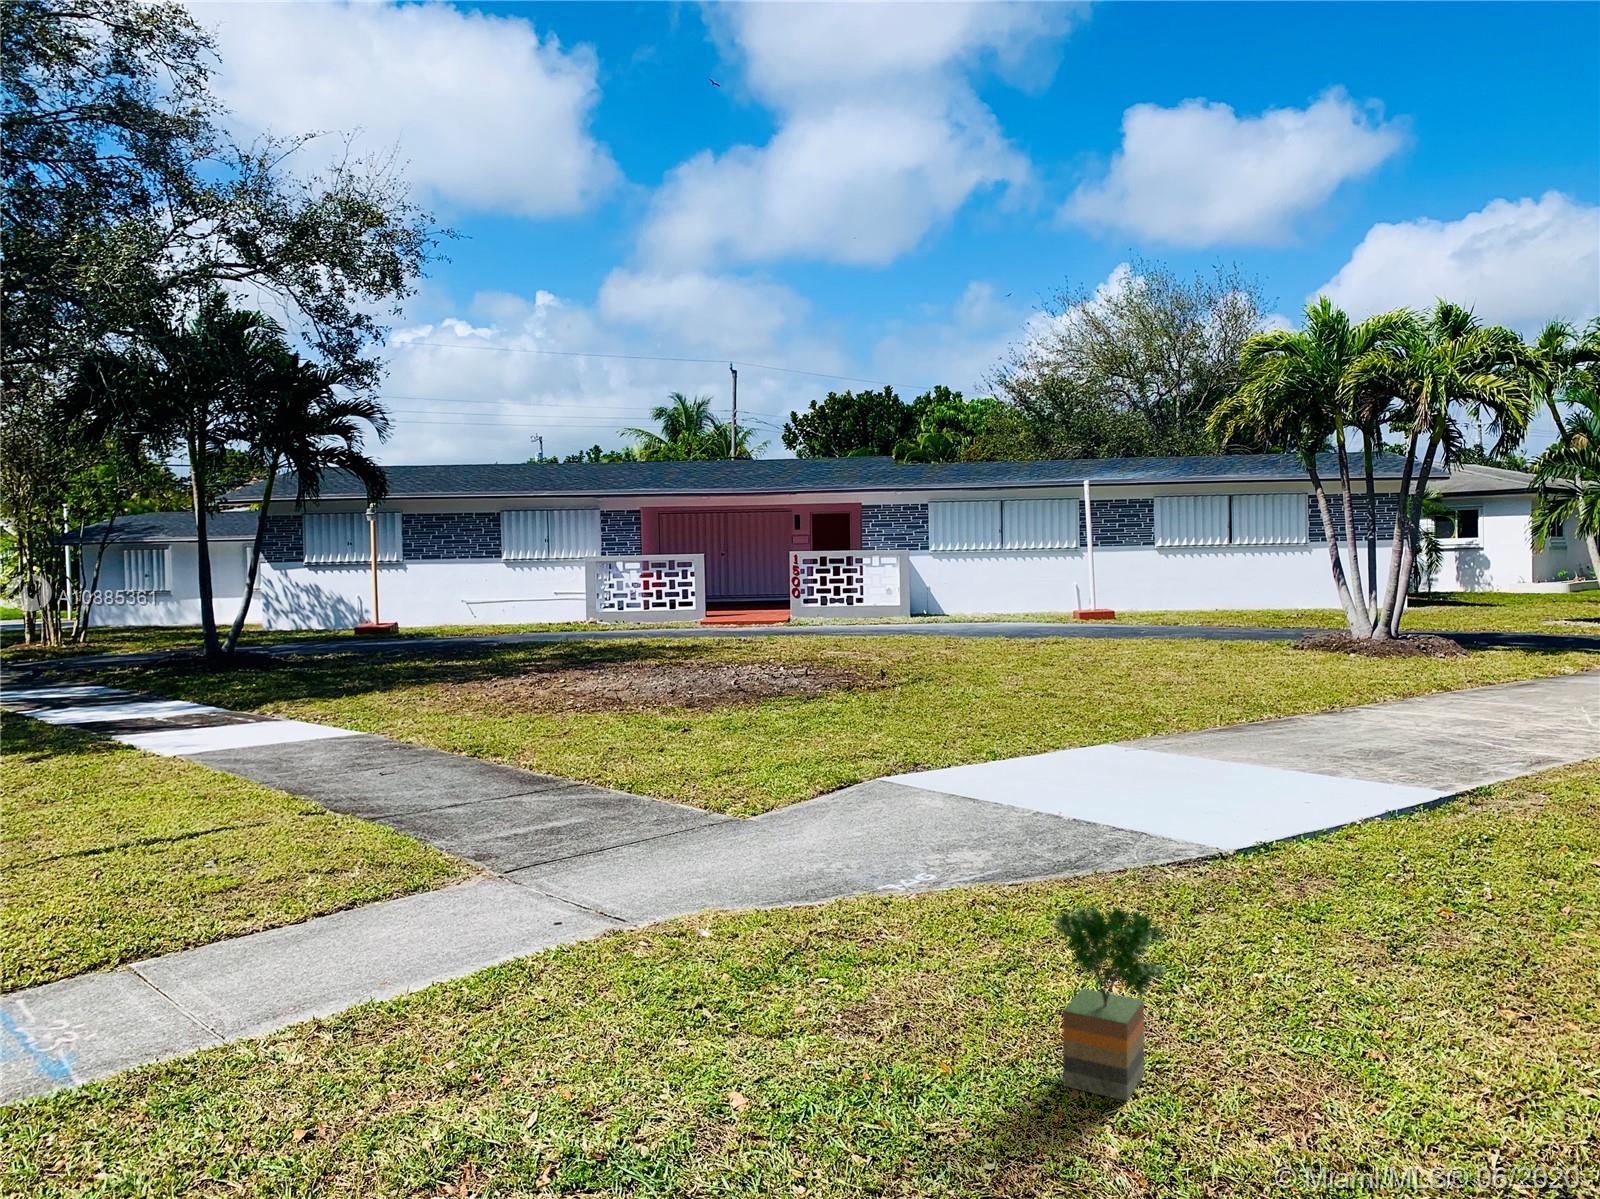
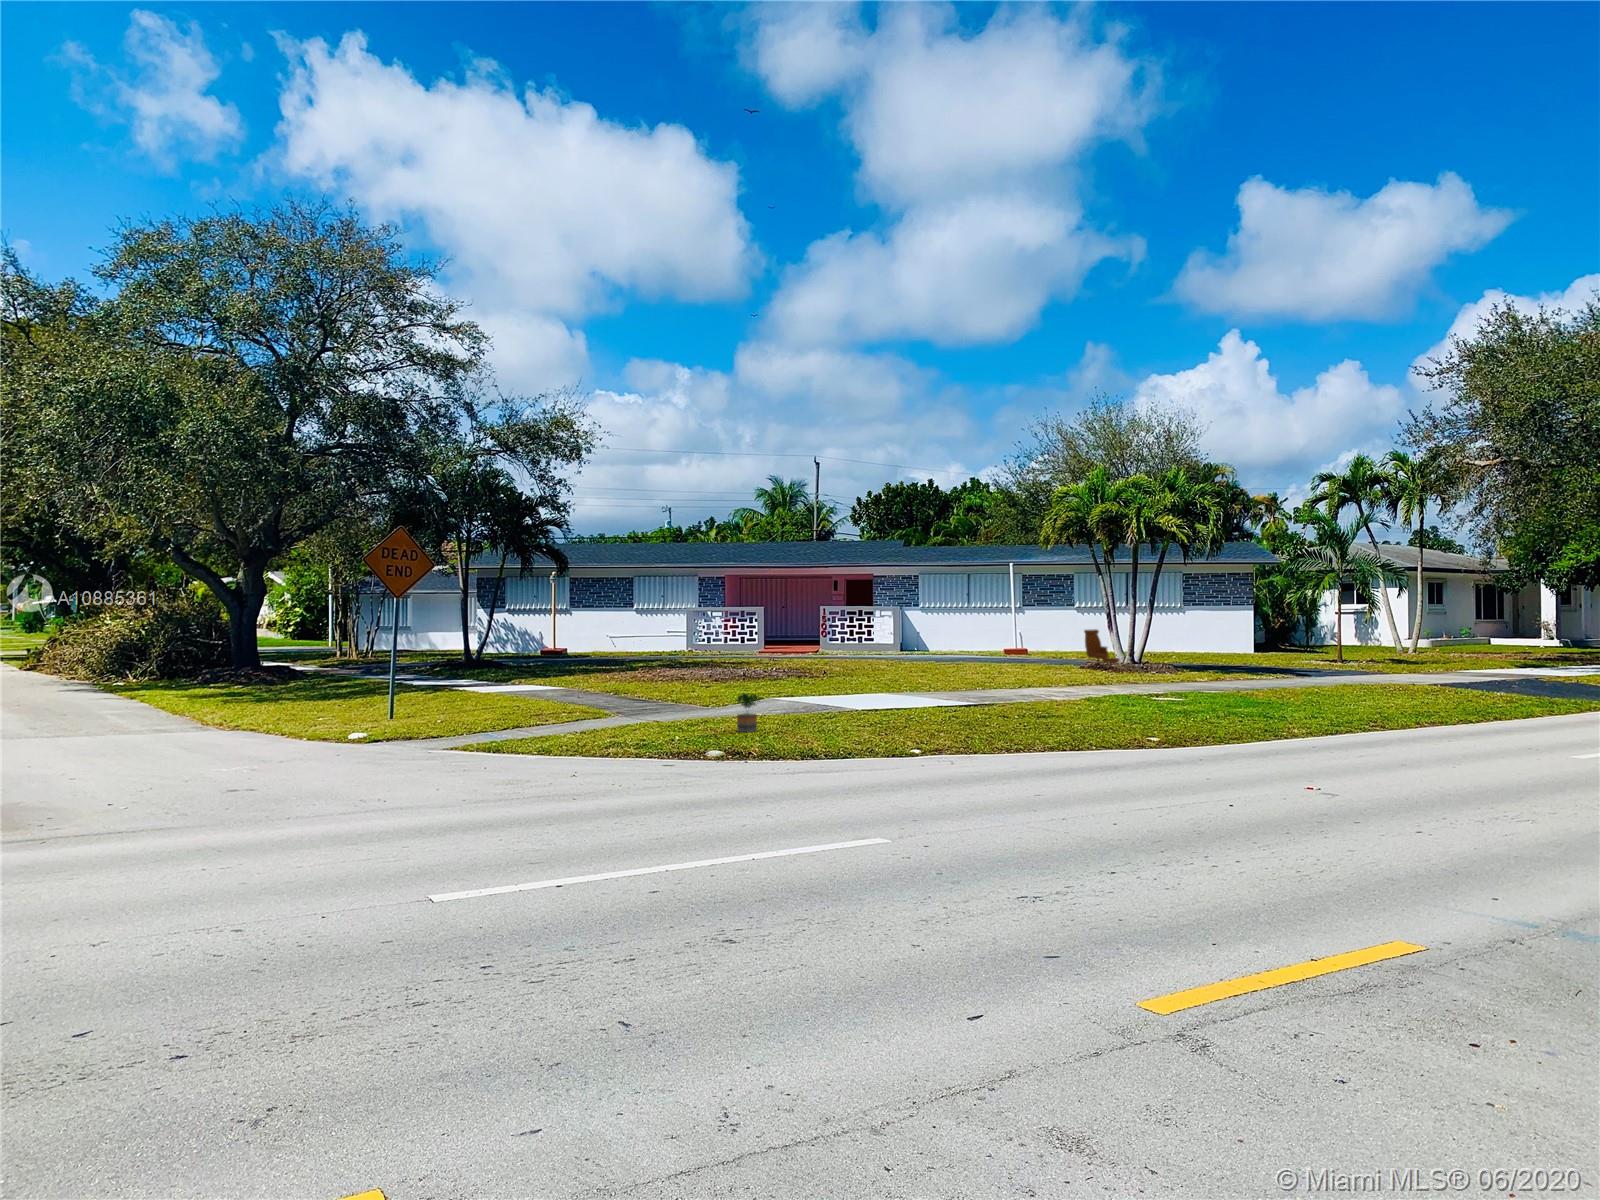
lounge chair: none [1279,579,1354,647] -> present [1084,629,1119,668]

